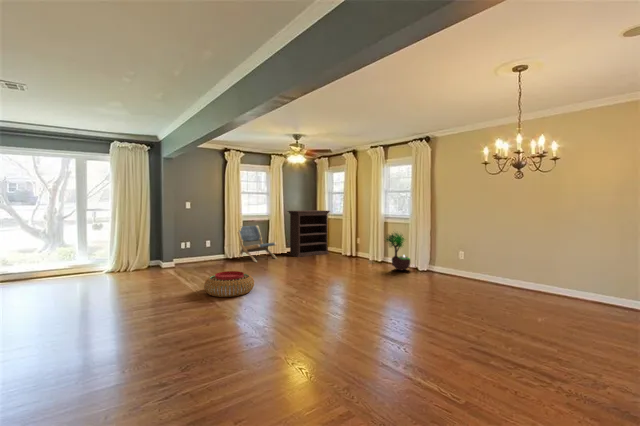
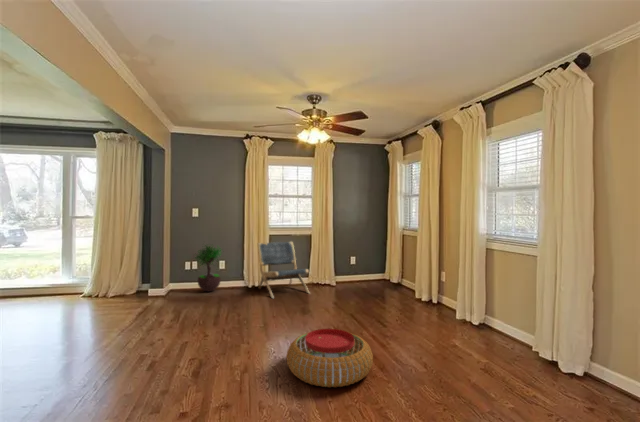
bookshelf: present [288,210,330,257] -> none [334,222,402,293]
potted tree: present [386,233,410,270] -> present [195,246,221,291]
pouf: present [204,271,254,297] -> present [287,329,373,387]

